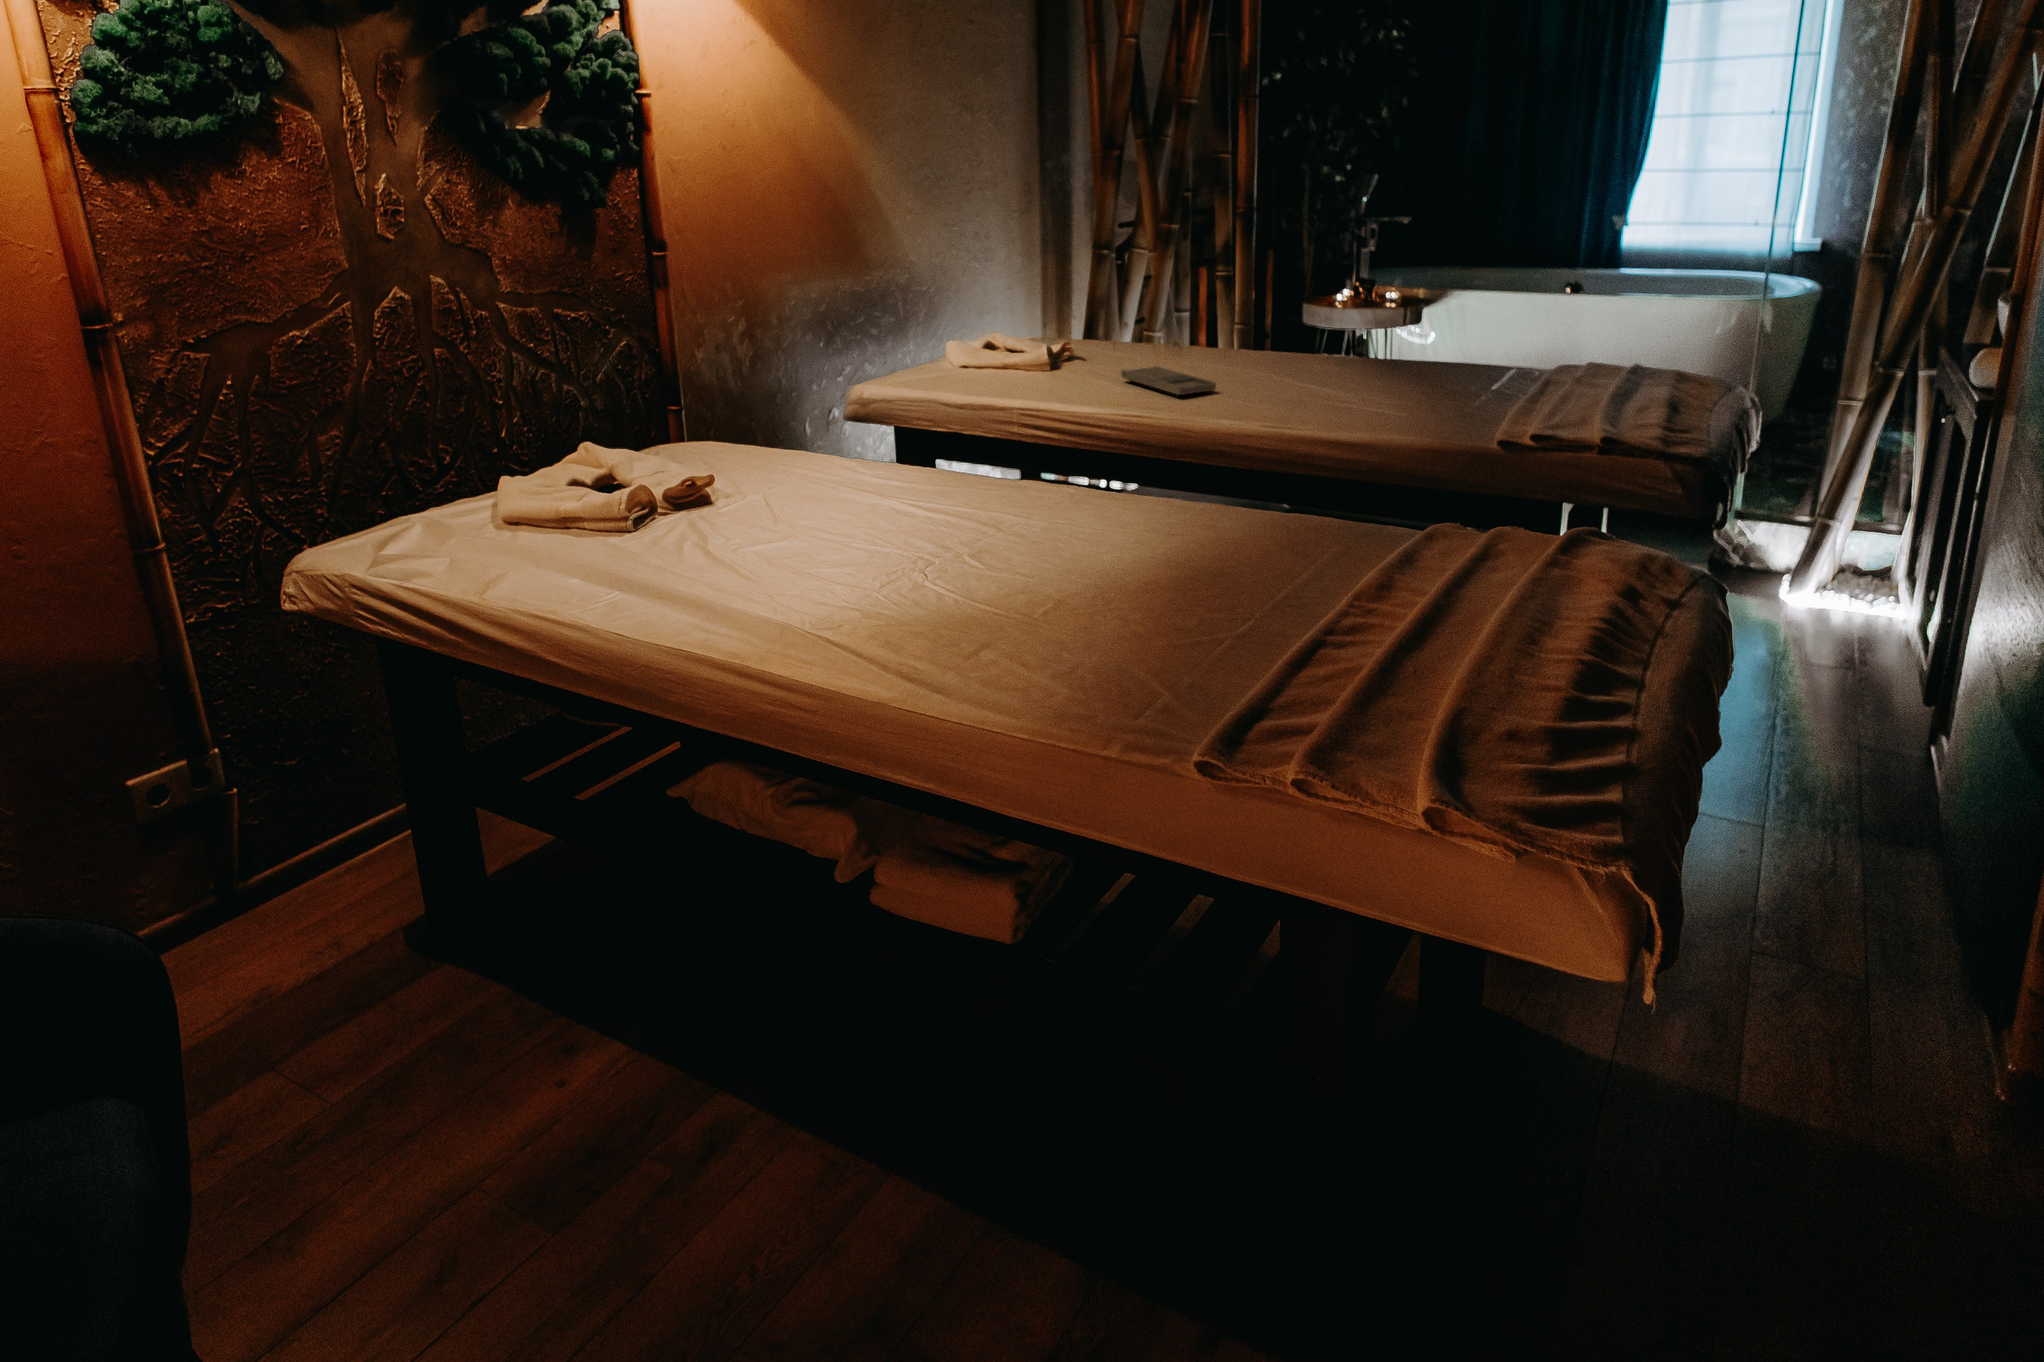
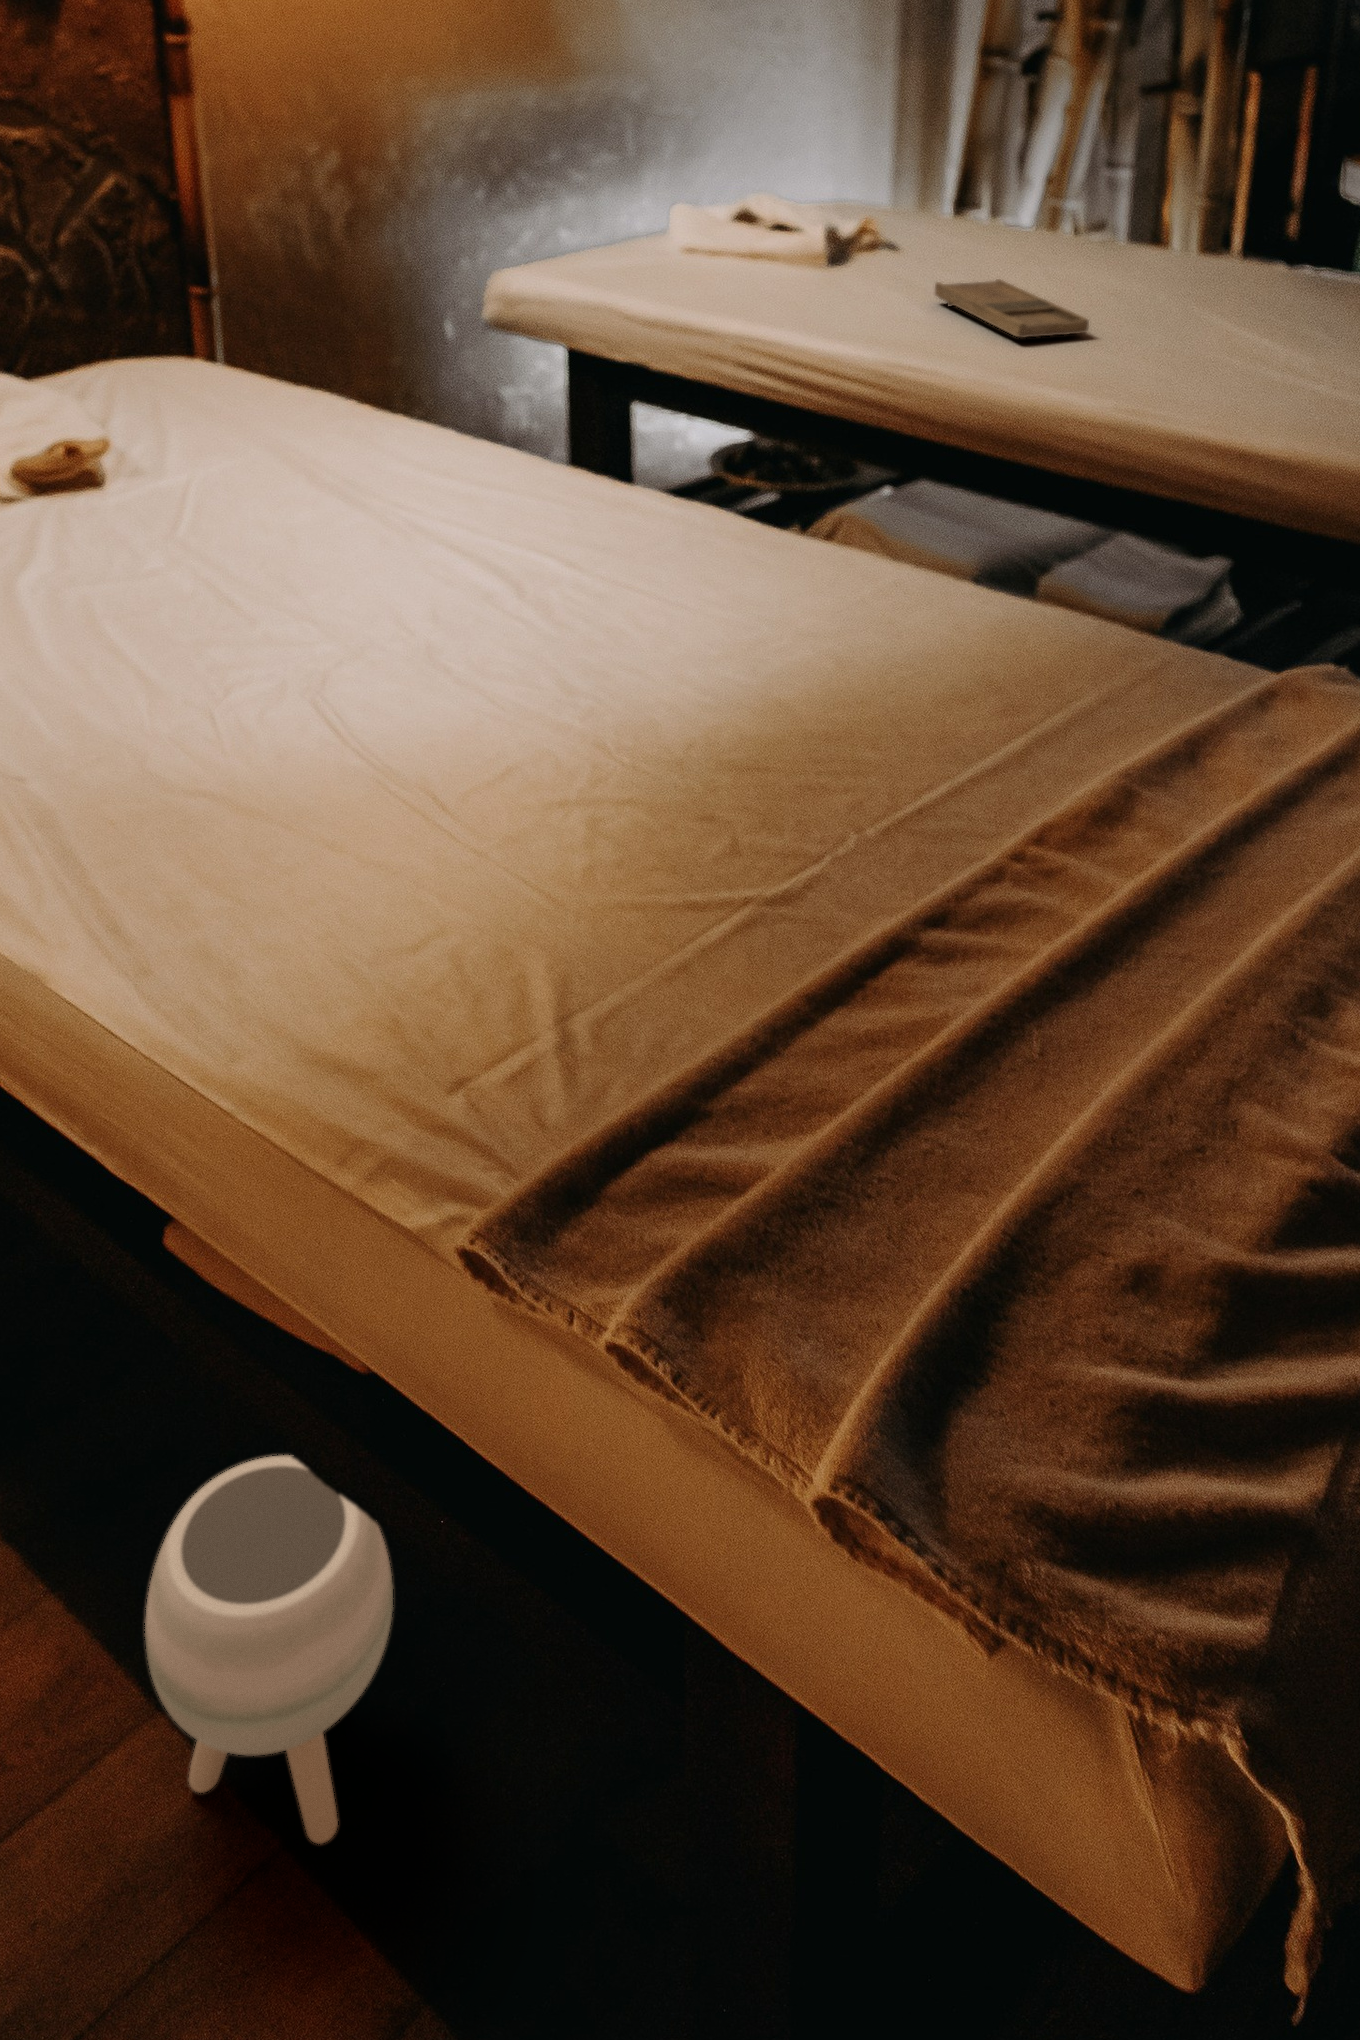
planter: none [909,970,1035,1170] -> present [145,1455,393,1844]

